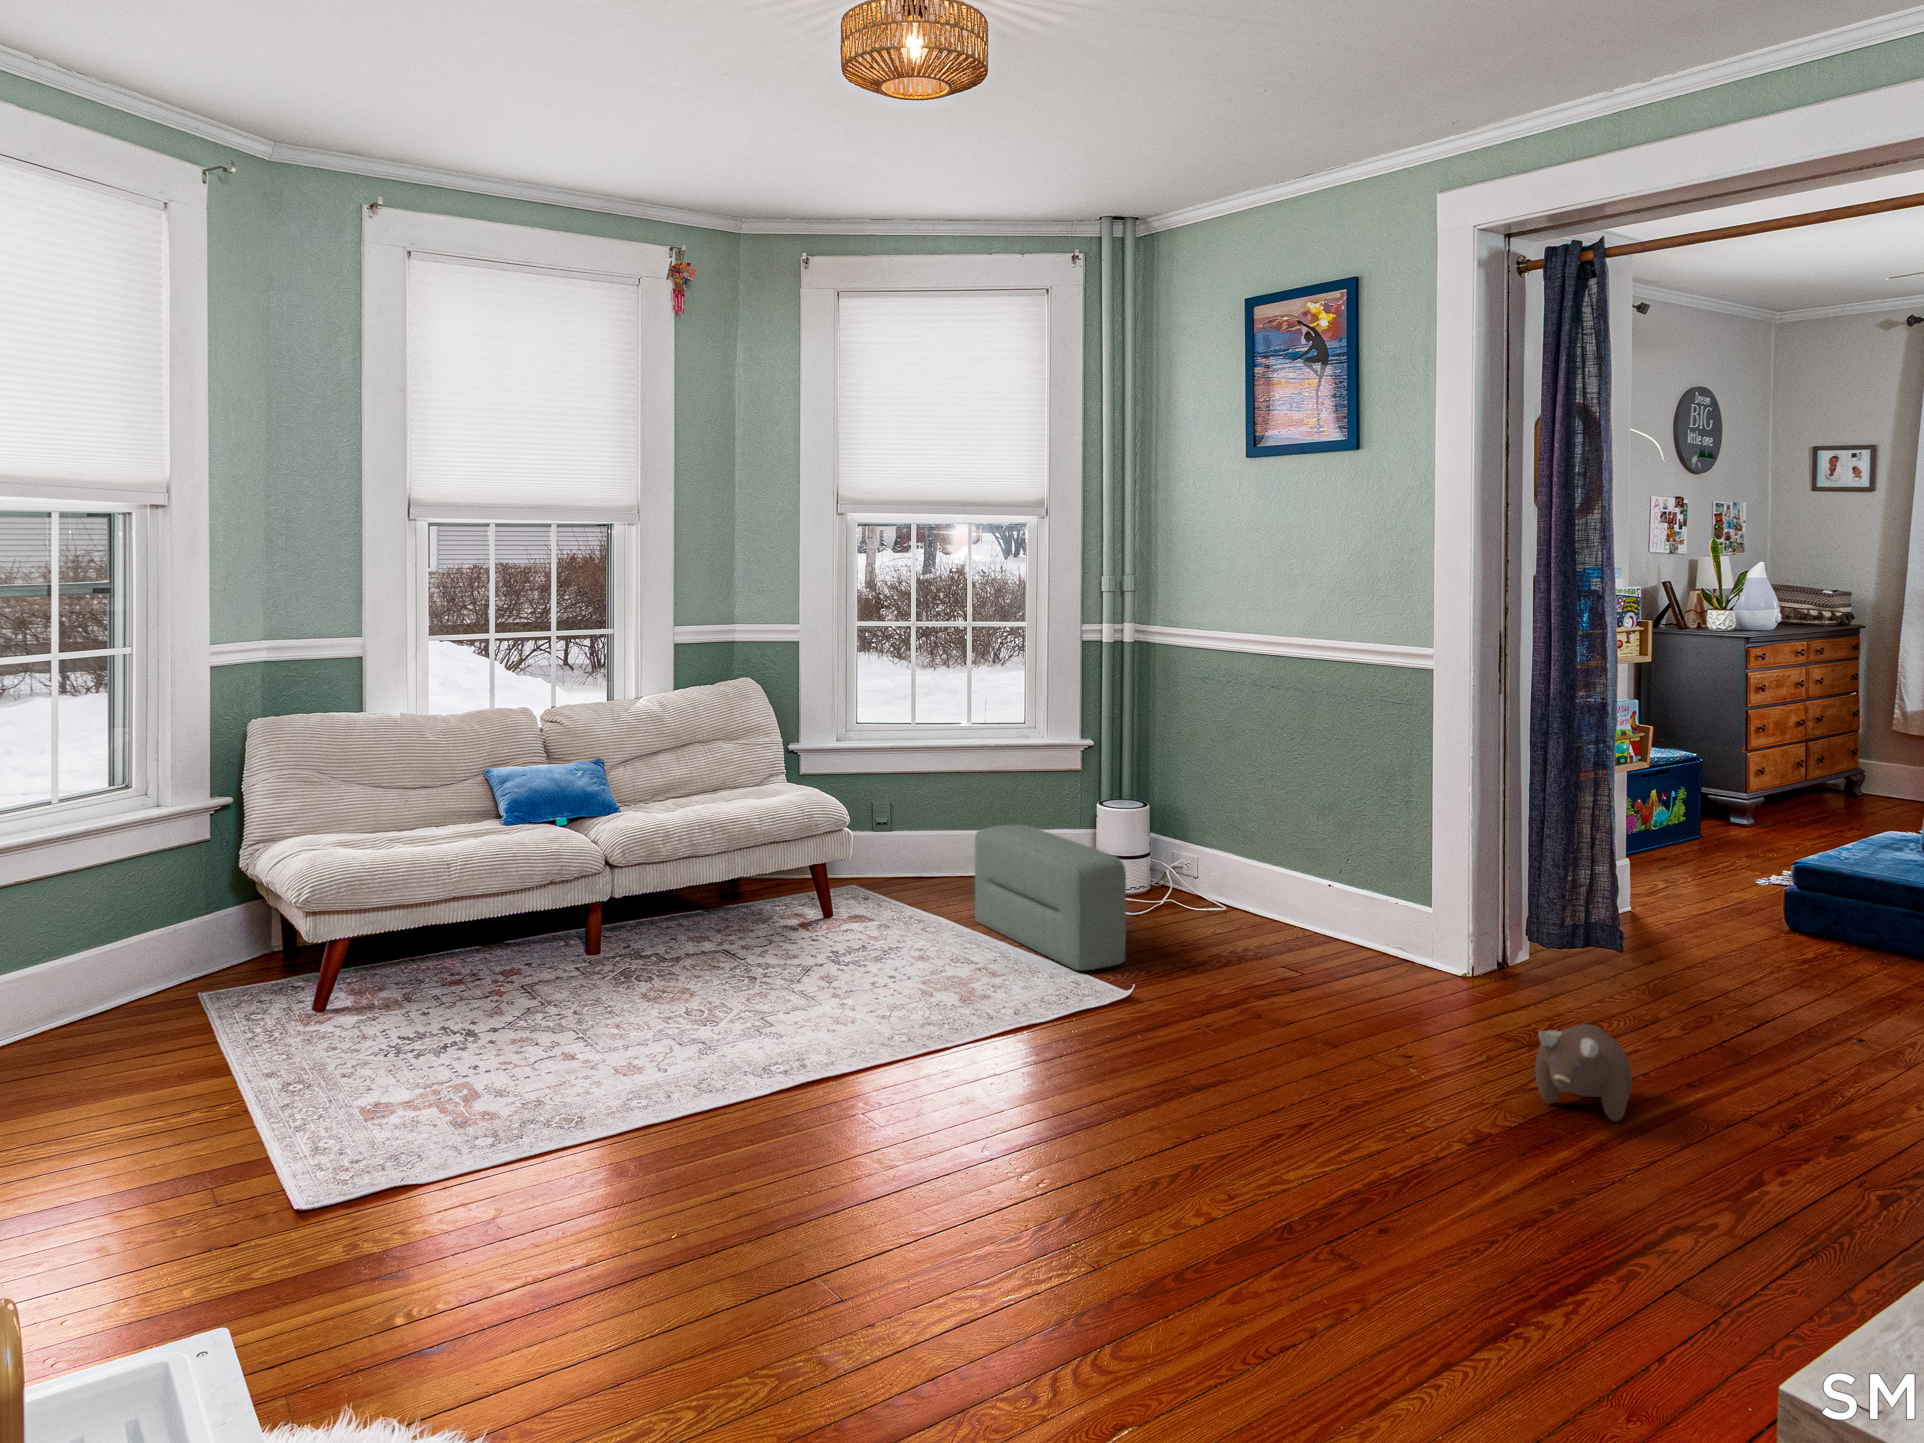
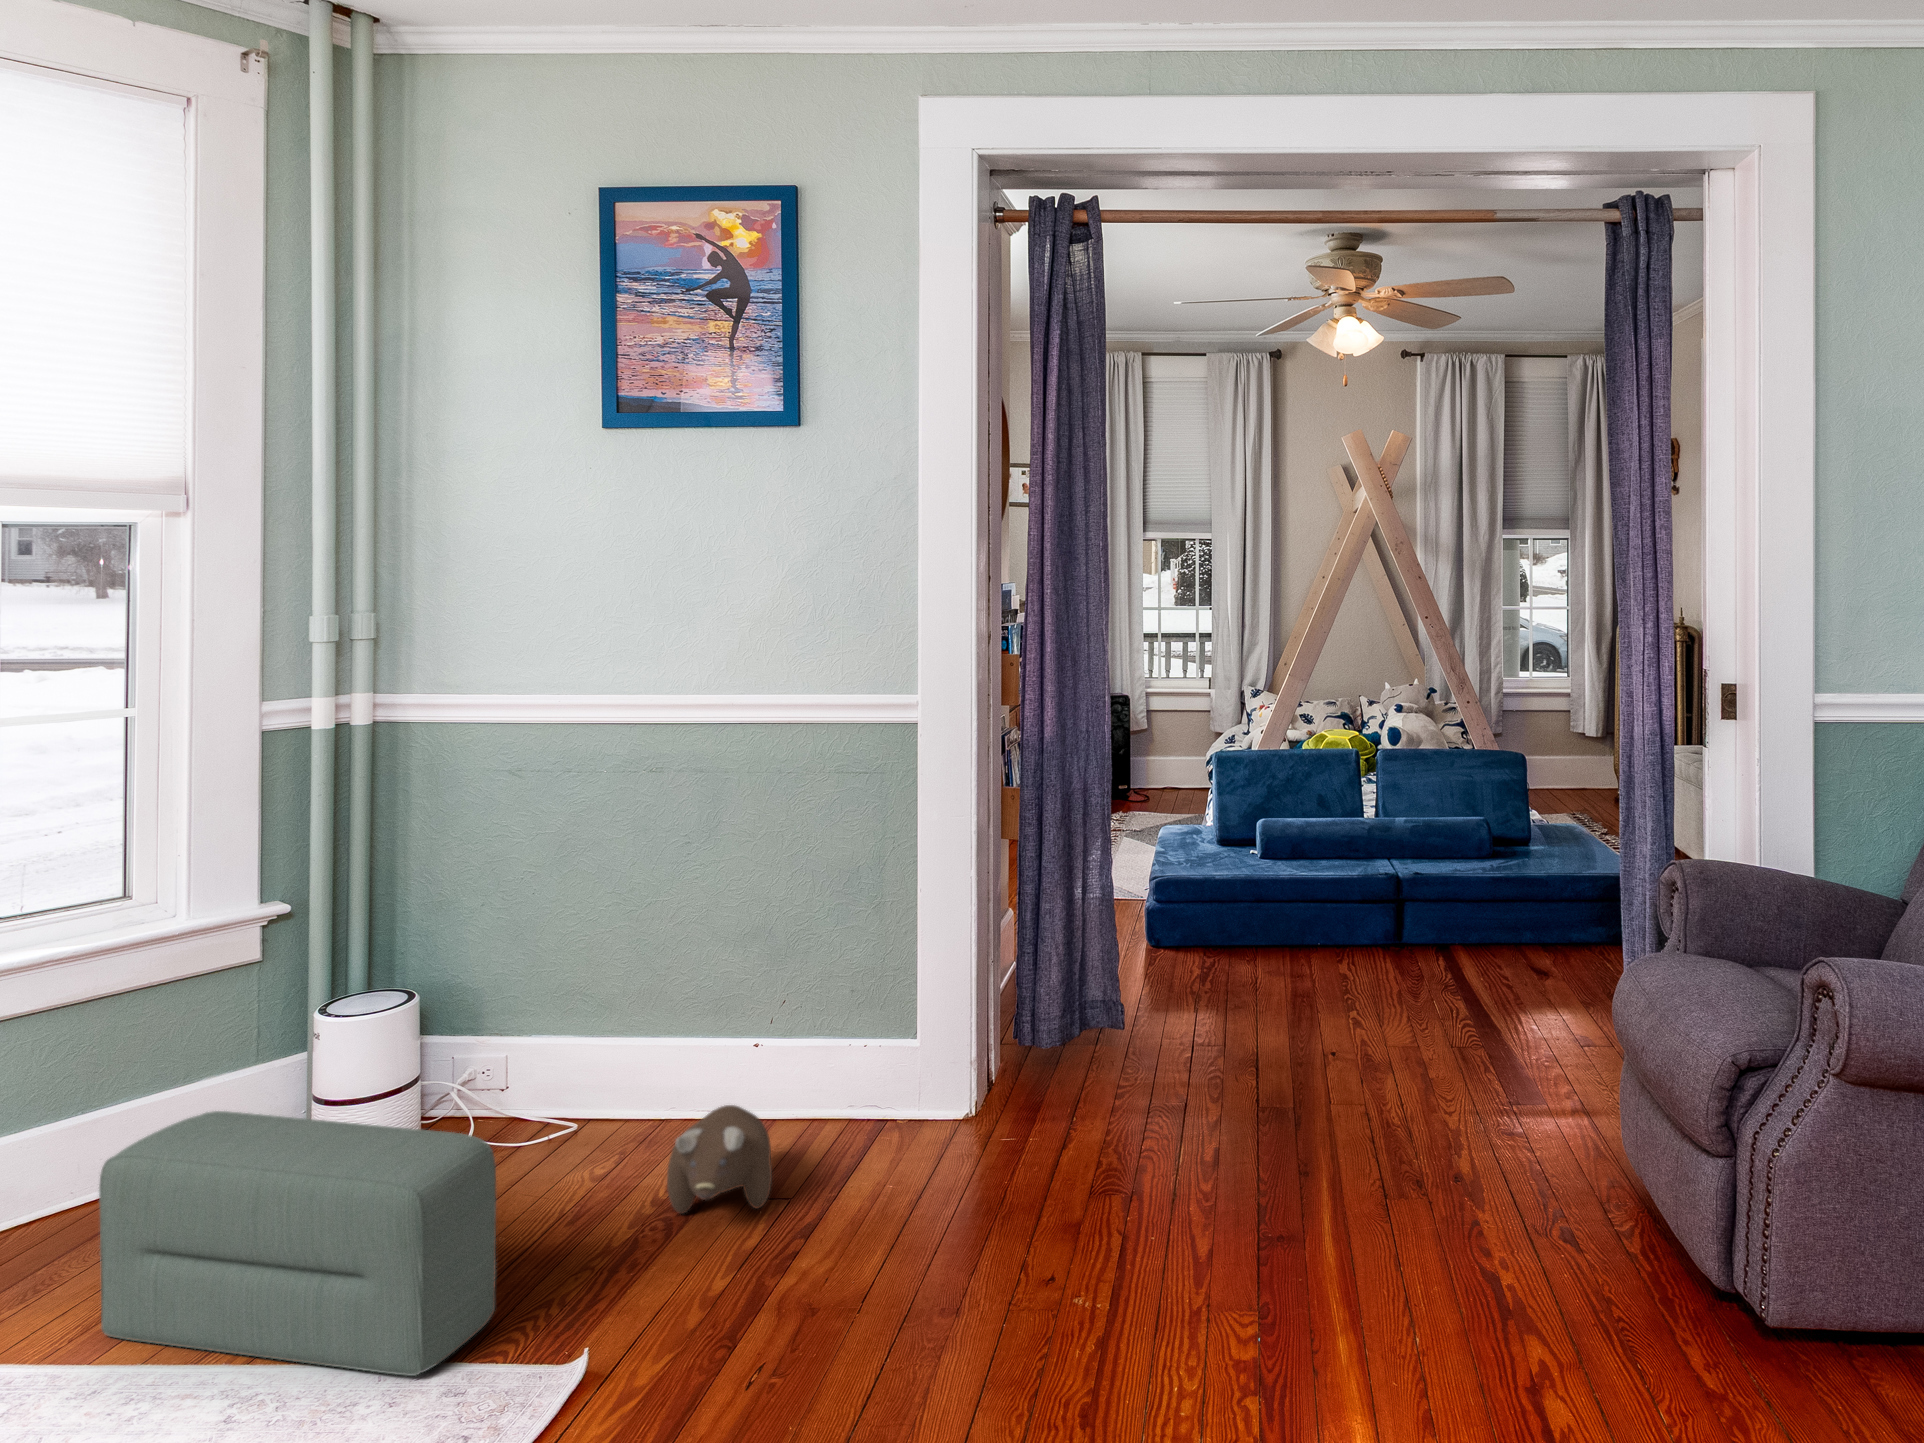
plush toy: present [1535,1024,1632,1121] -> present [667,1105,772,1214]

